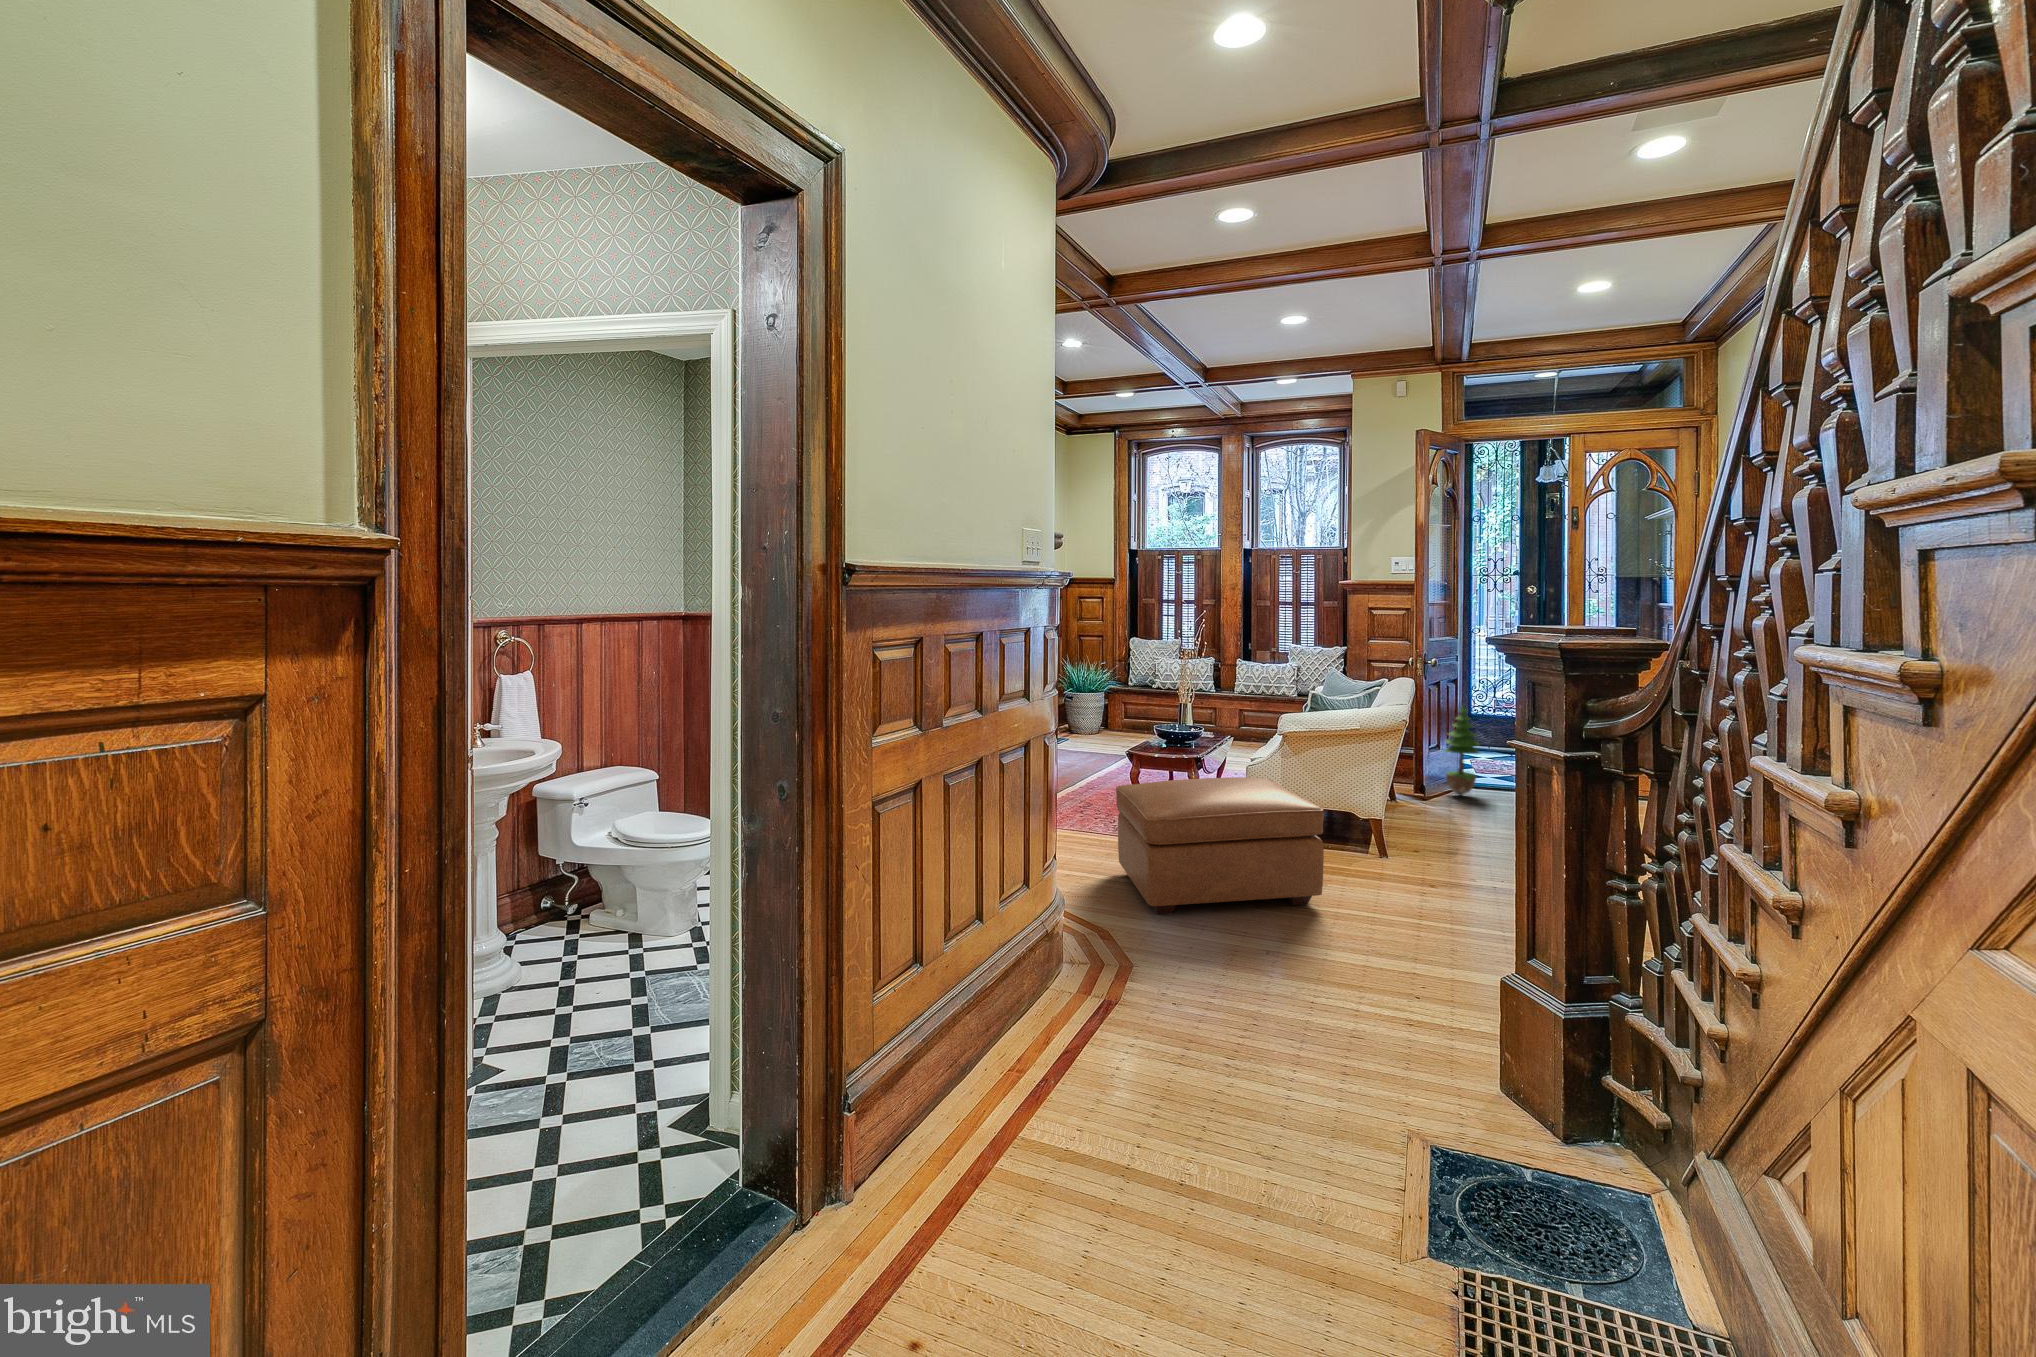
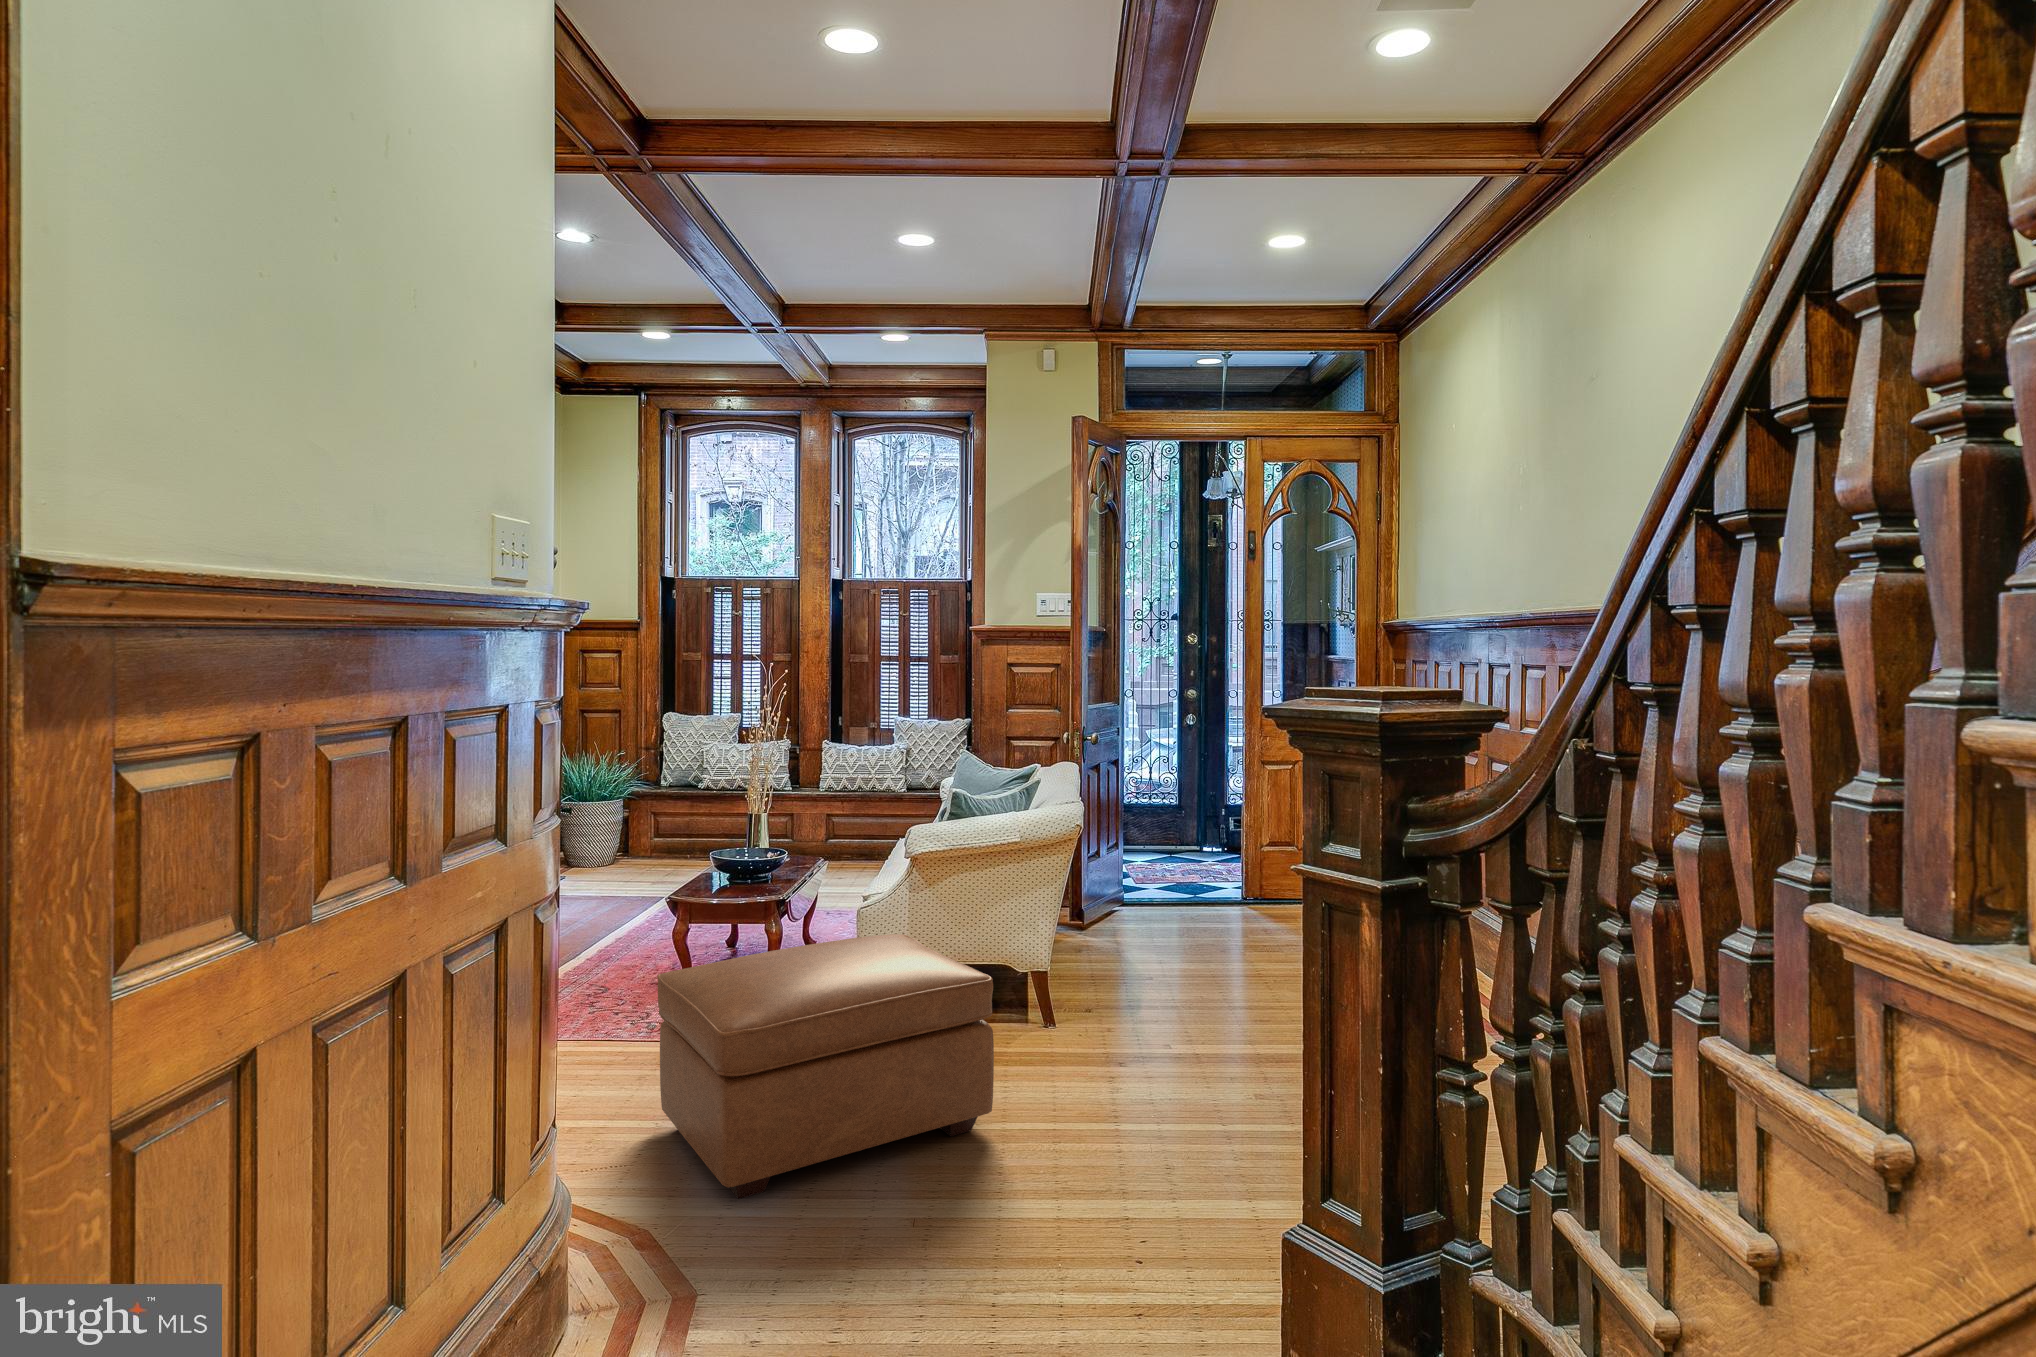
potted tree: present [1444,705,1479,796] -> none [1107,798,1152,924]

